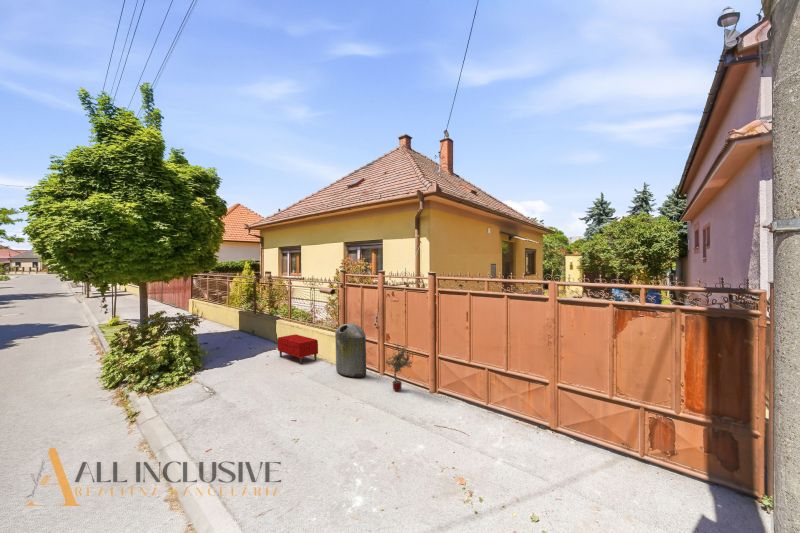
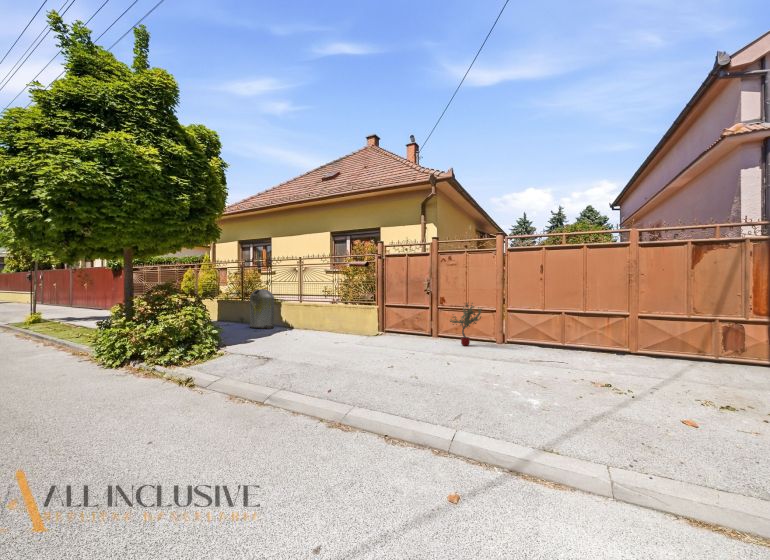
trash can: present [335,323,366,378] -> present [250,289,274,329]
bench: present [278,334,318,364] -> none [305,312,352,337]

